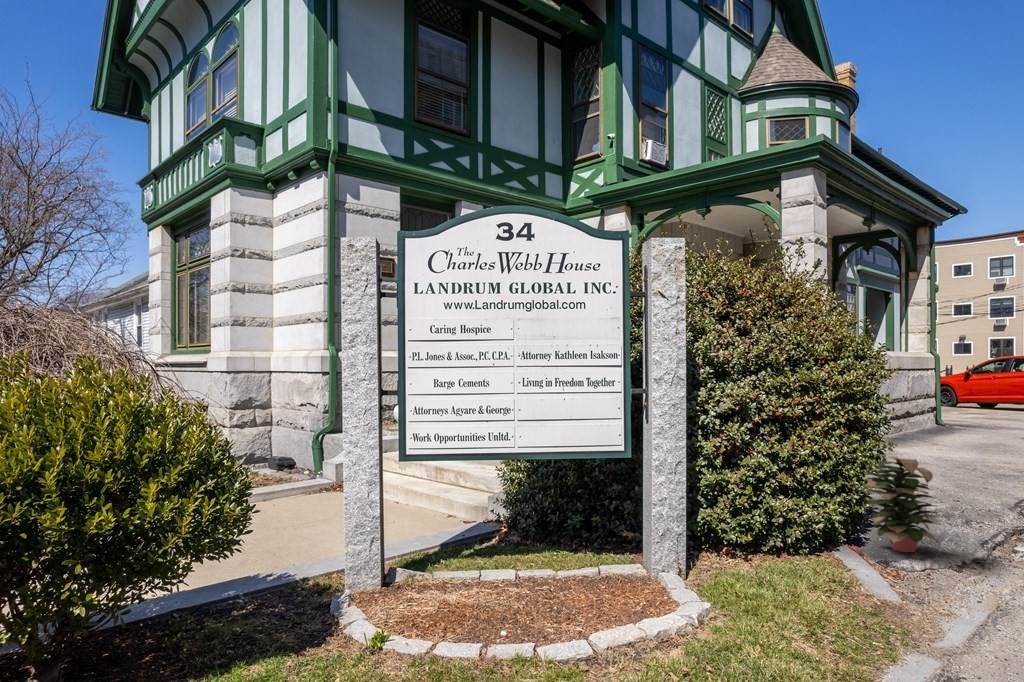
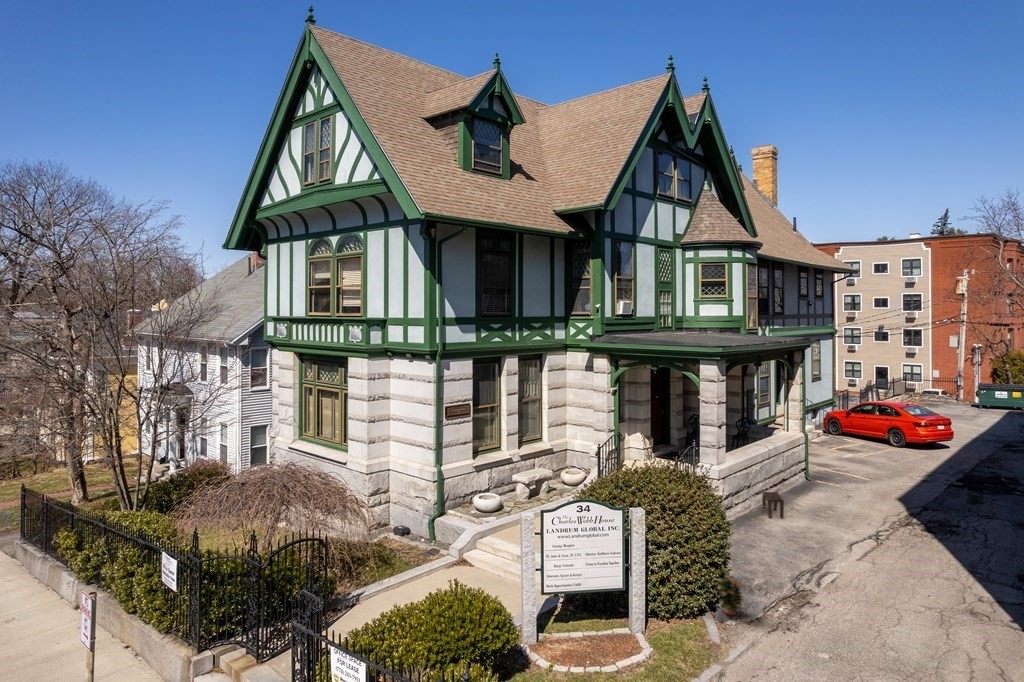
bench: none [889,419,935,455] -> present [762,492,784,518]

